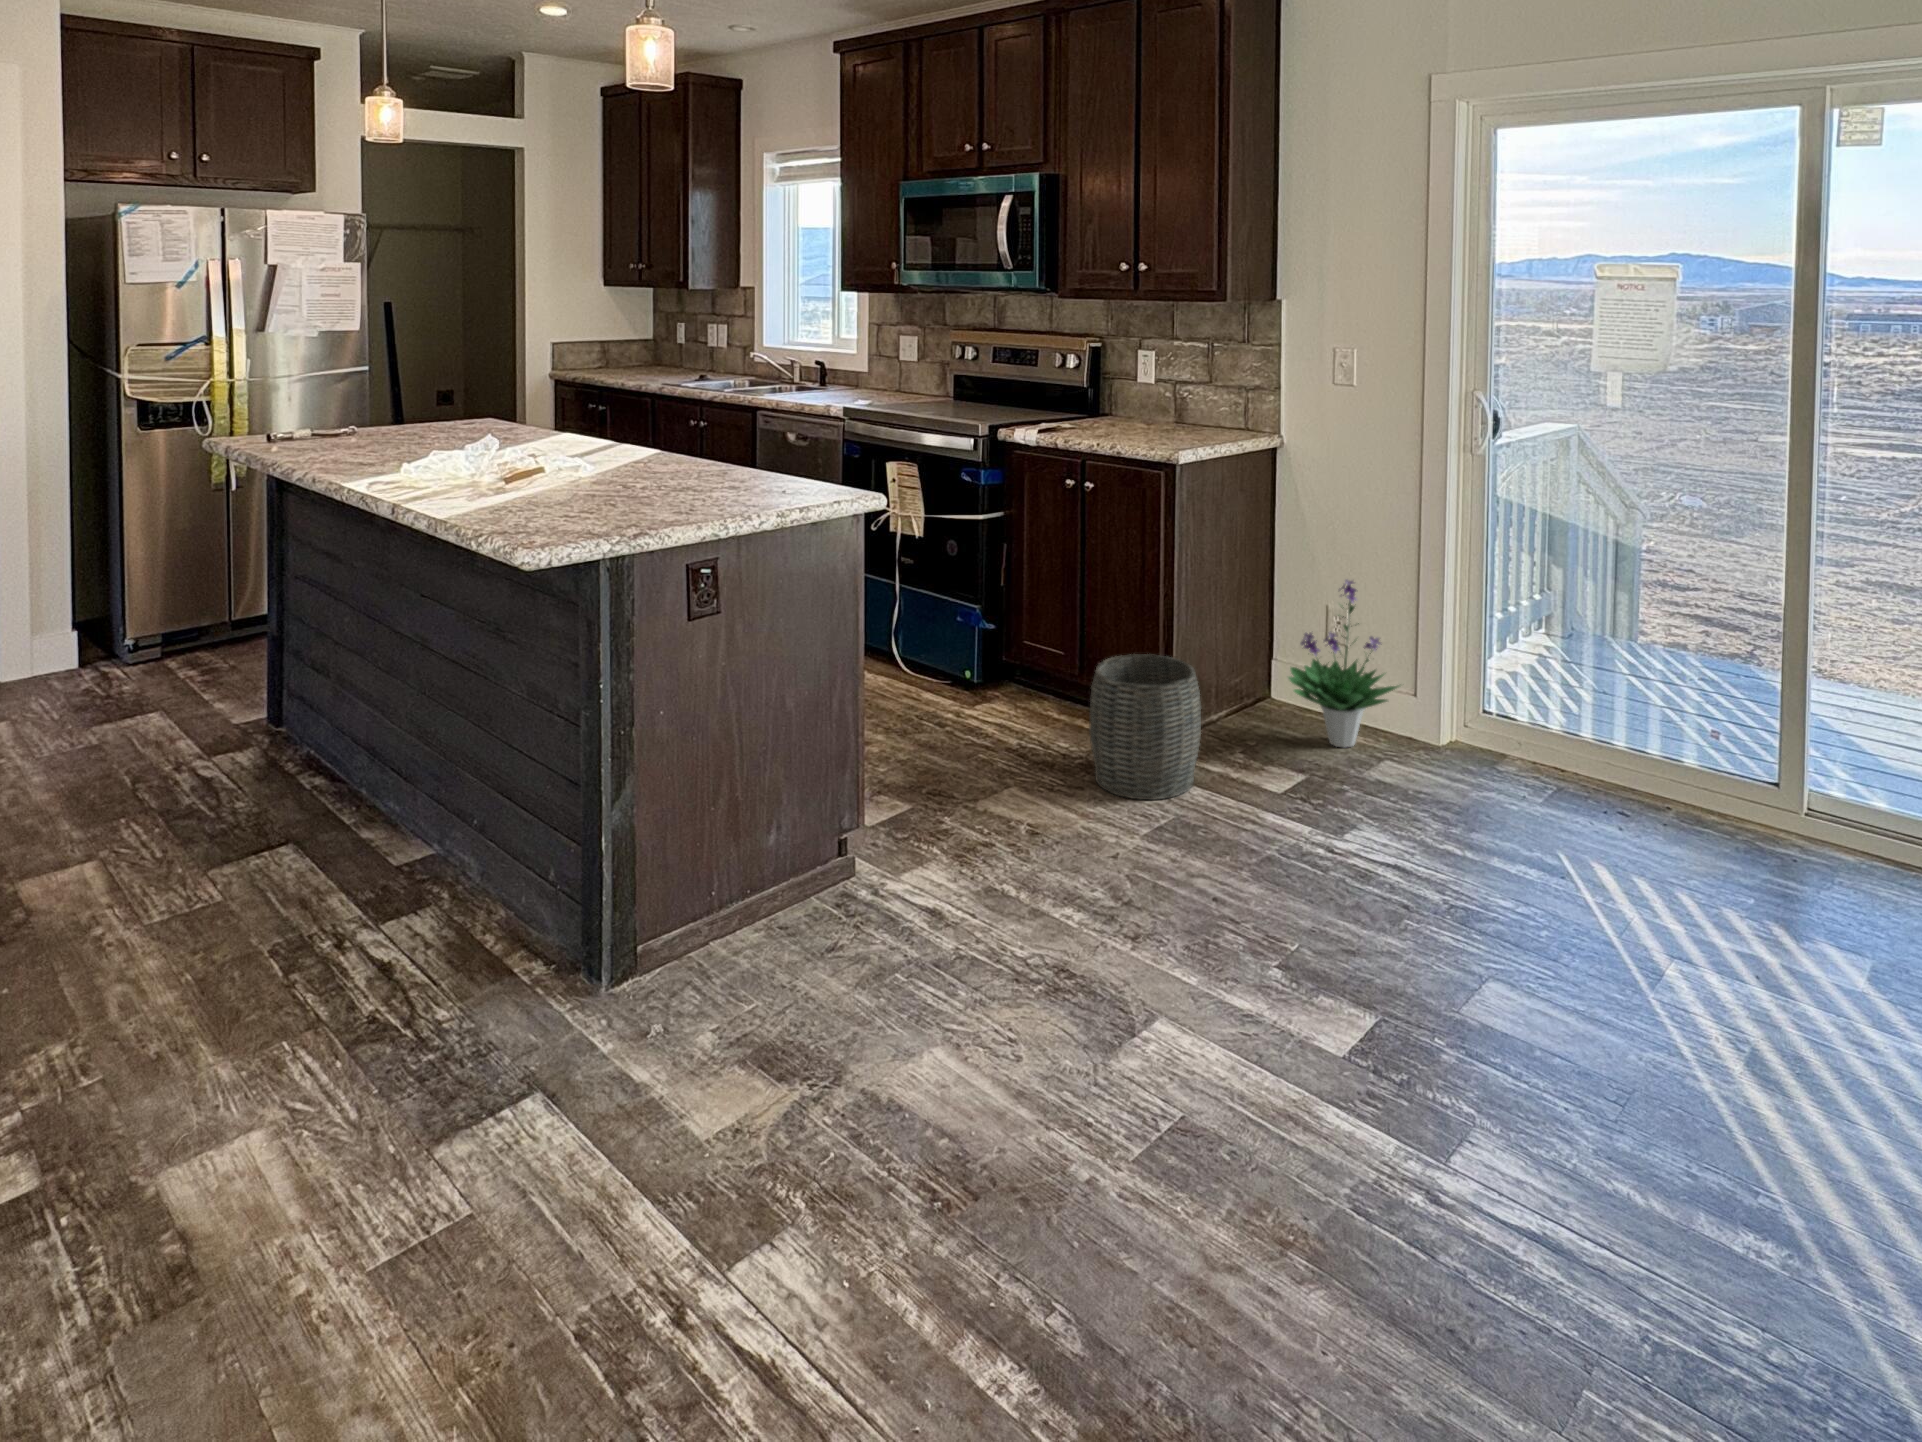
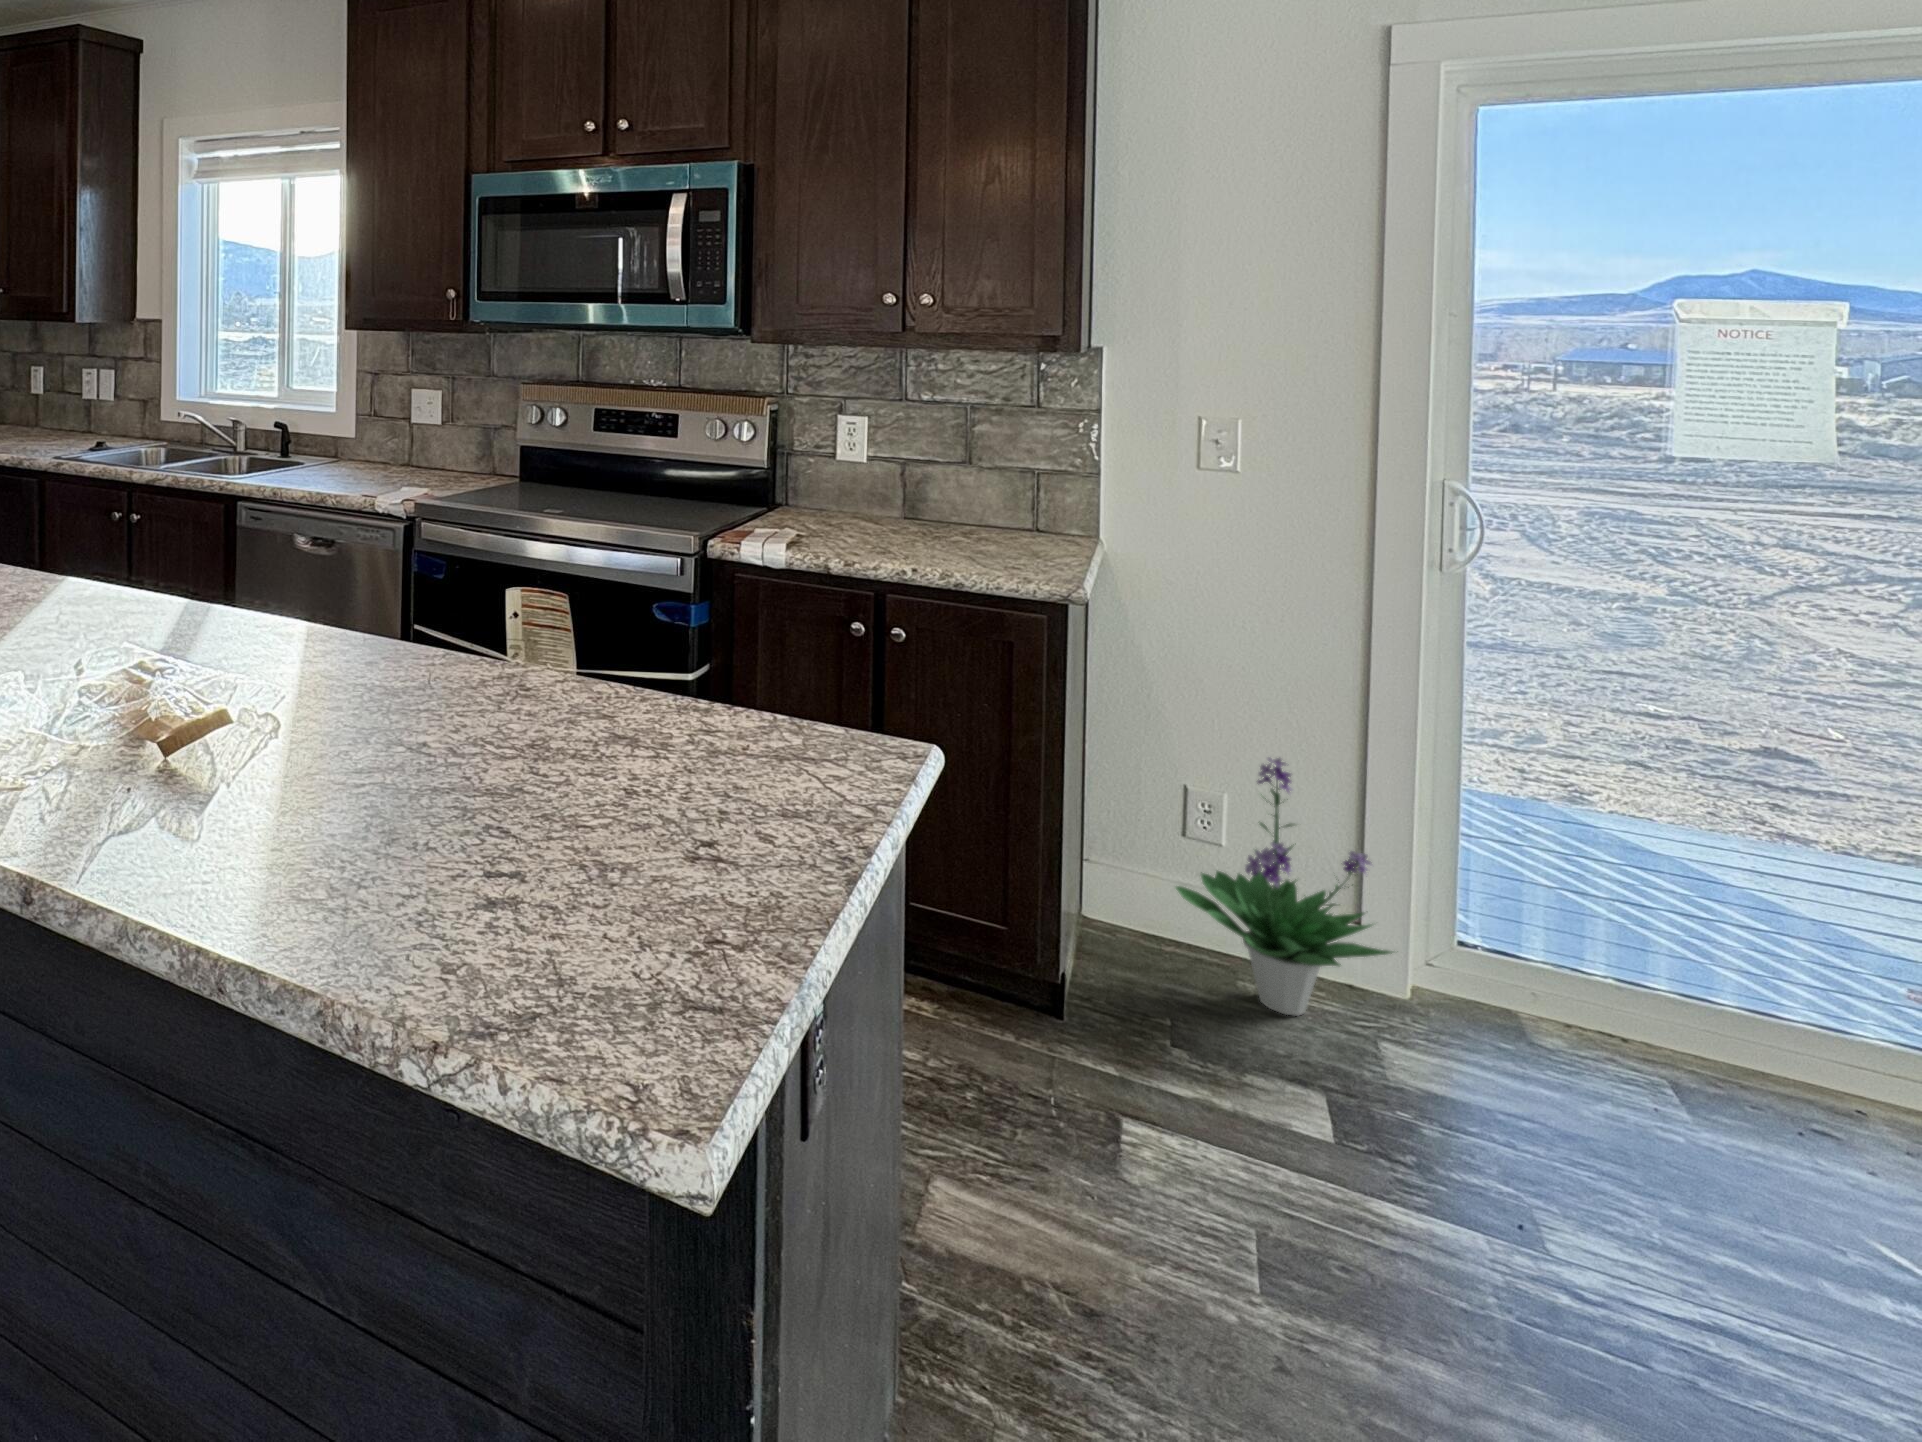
woven basket: present [1089,654,1201,800] -> none [1011,910,1217,1186]

